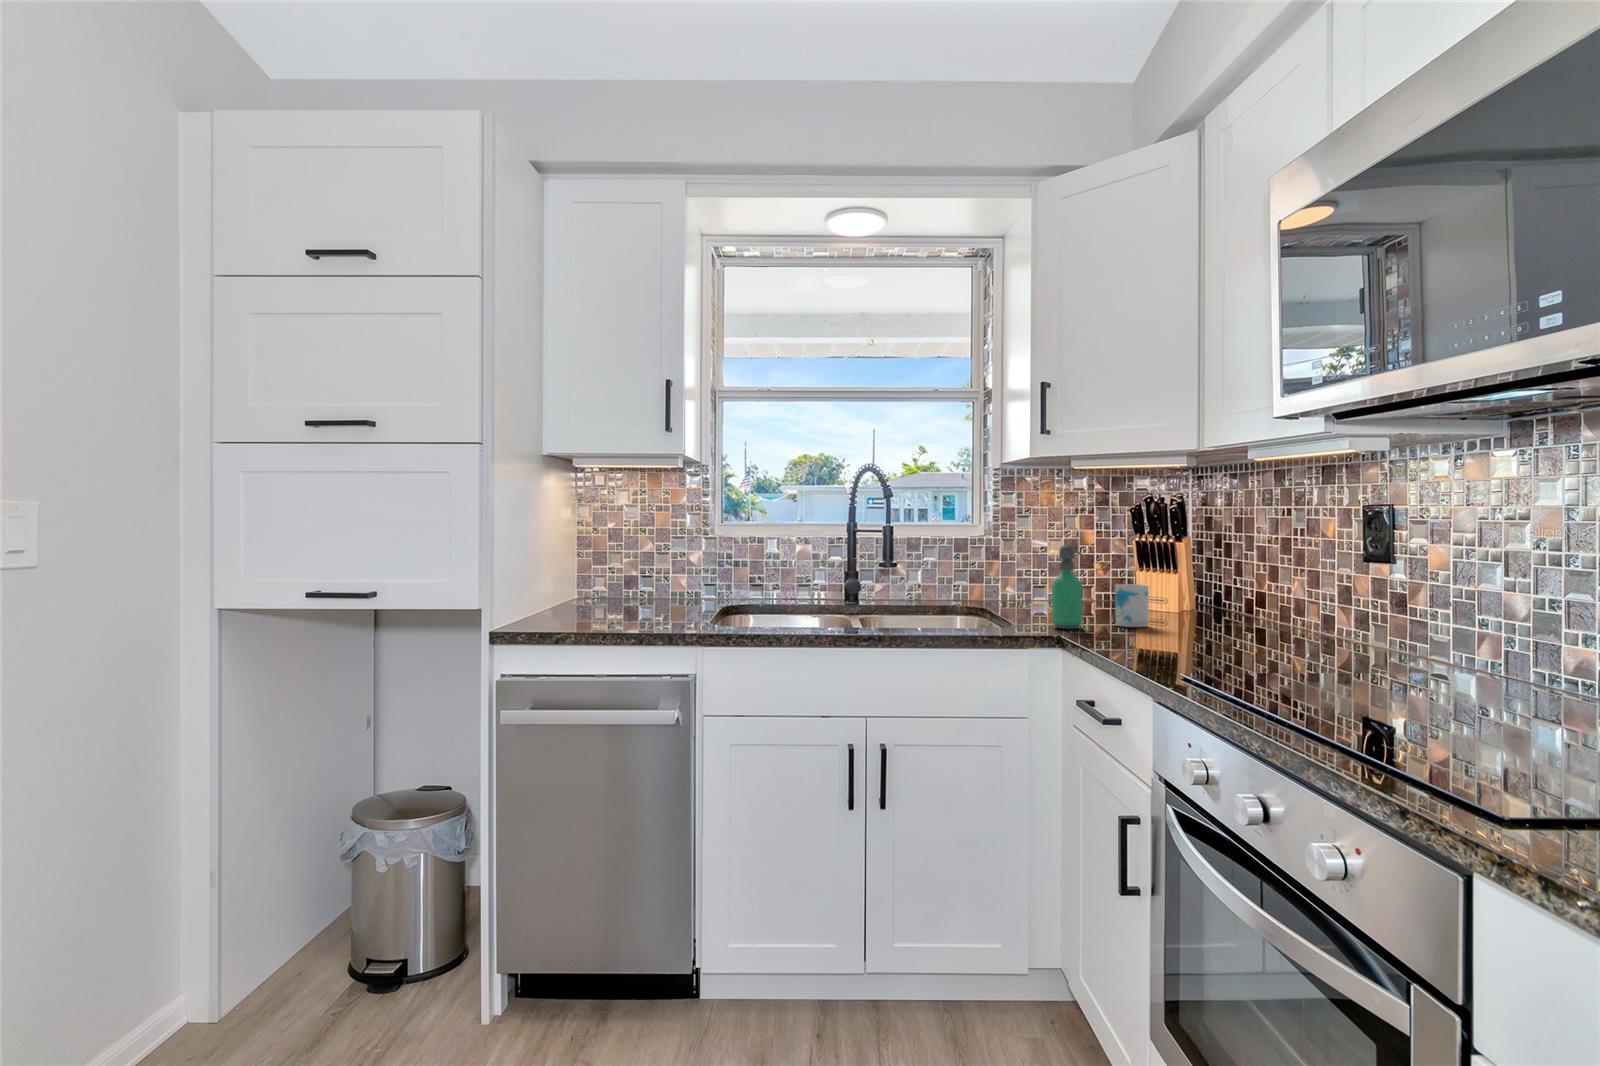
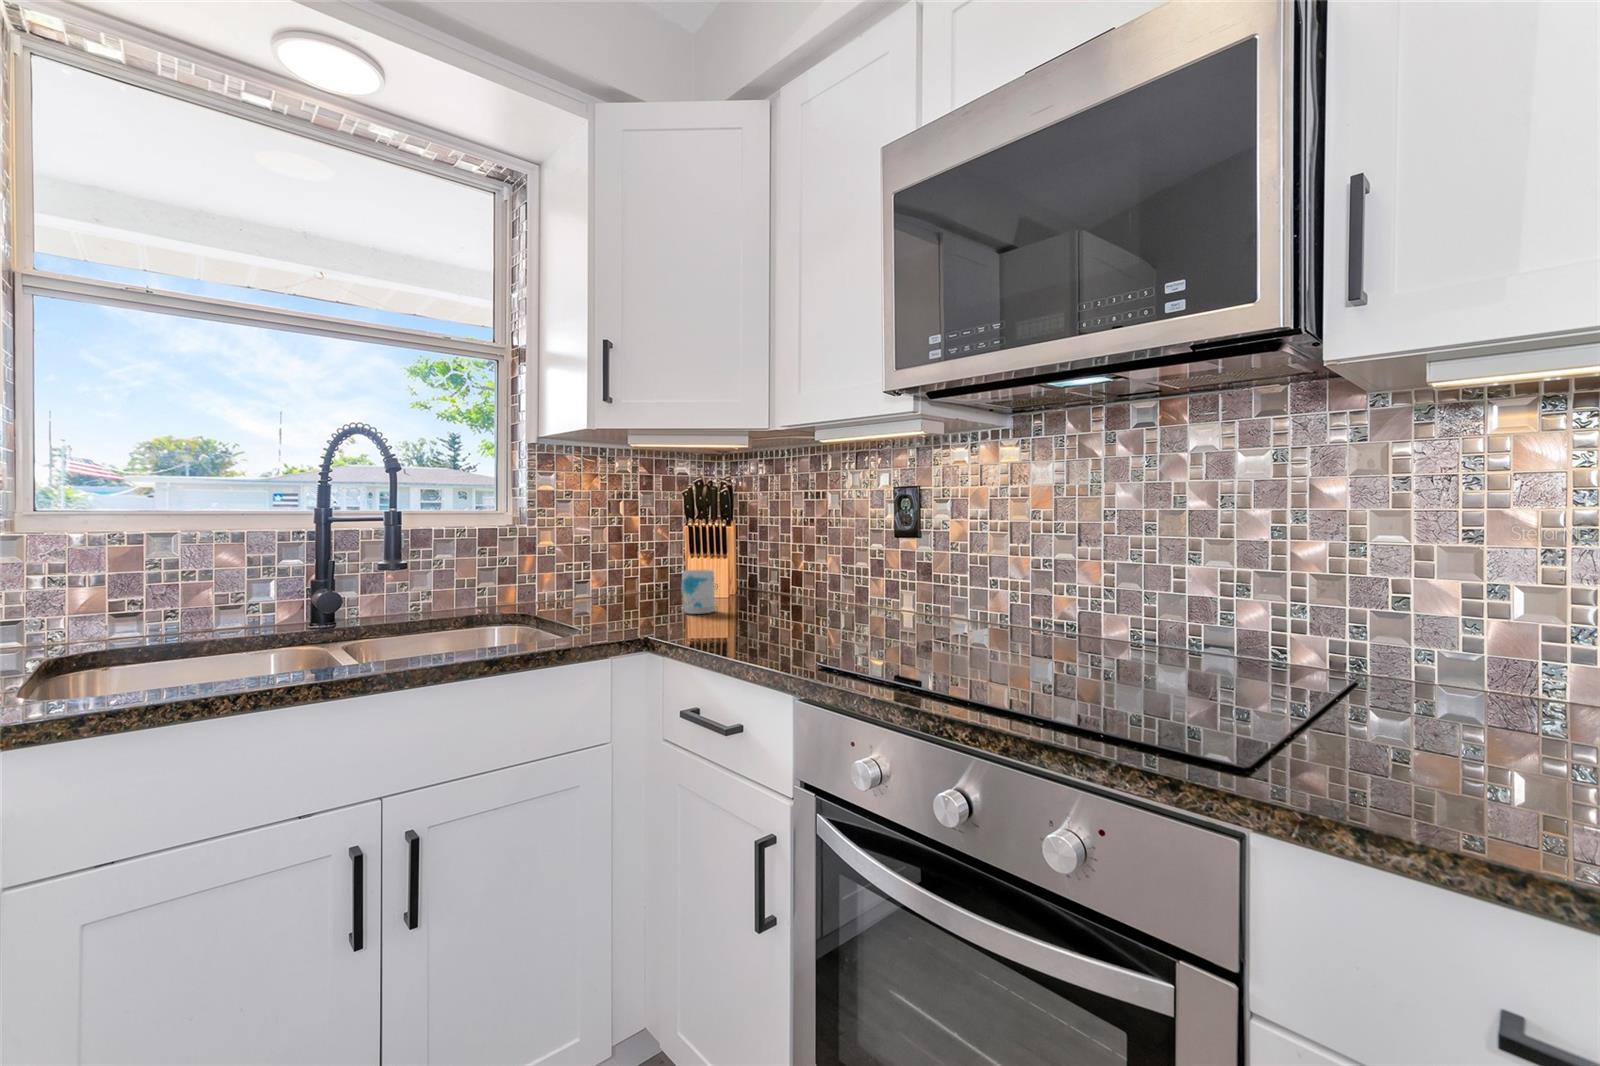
soap dispenser: present [1052,544,1082,629] -> none [623,531,657,623]

